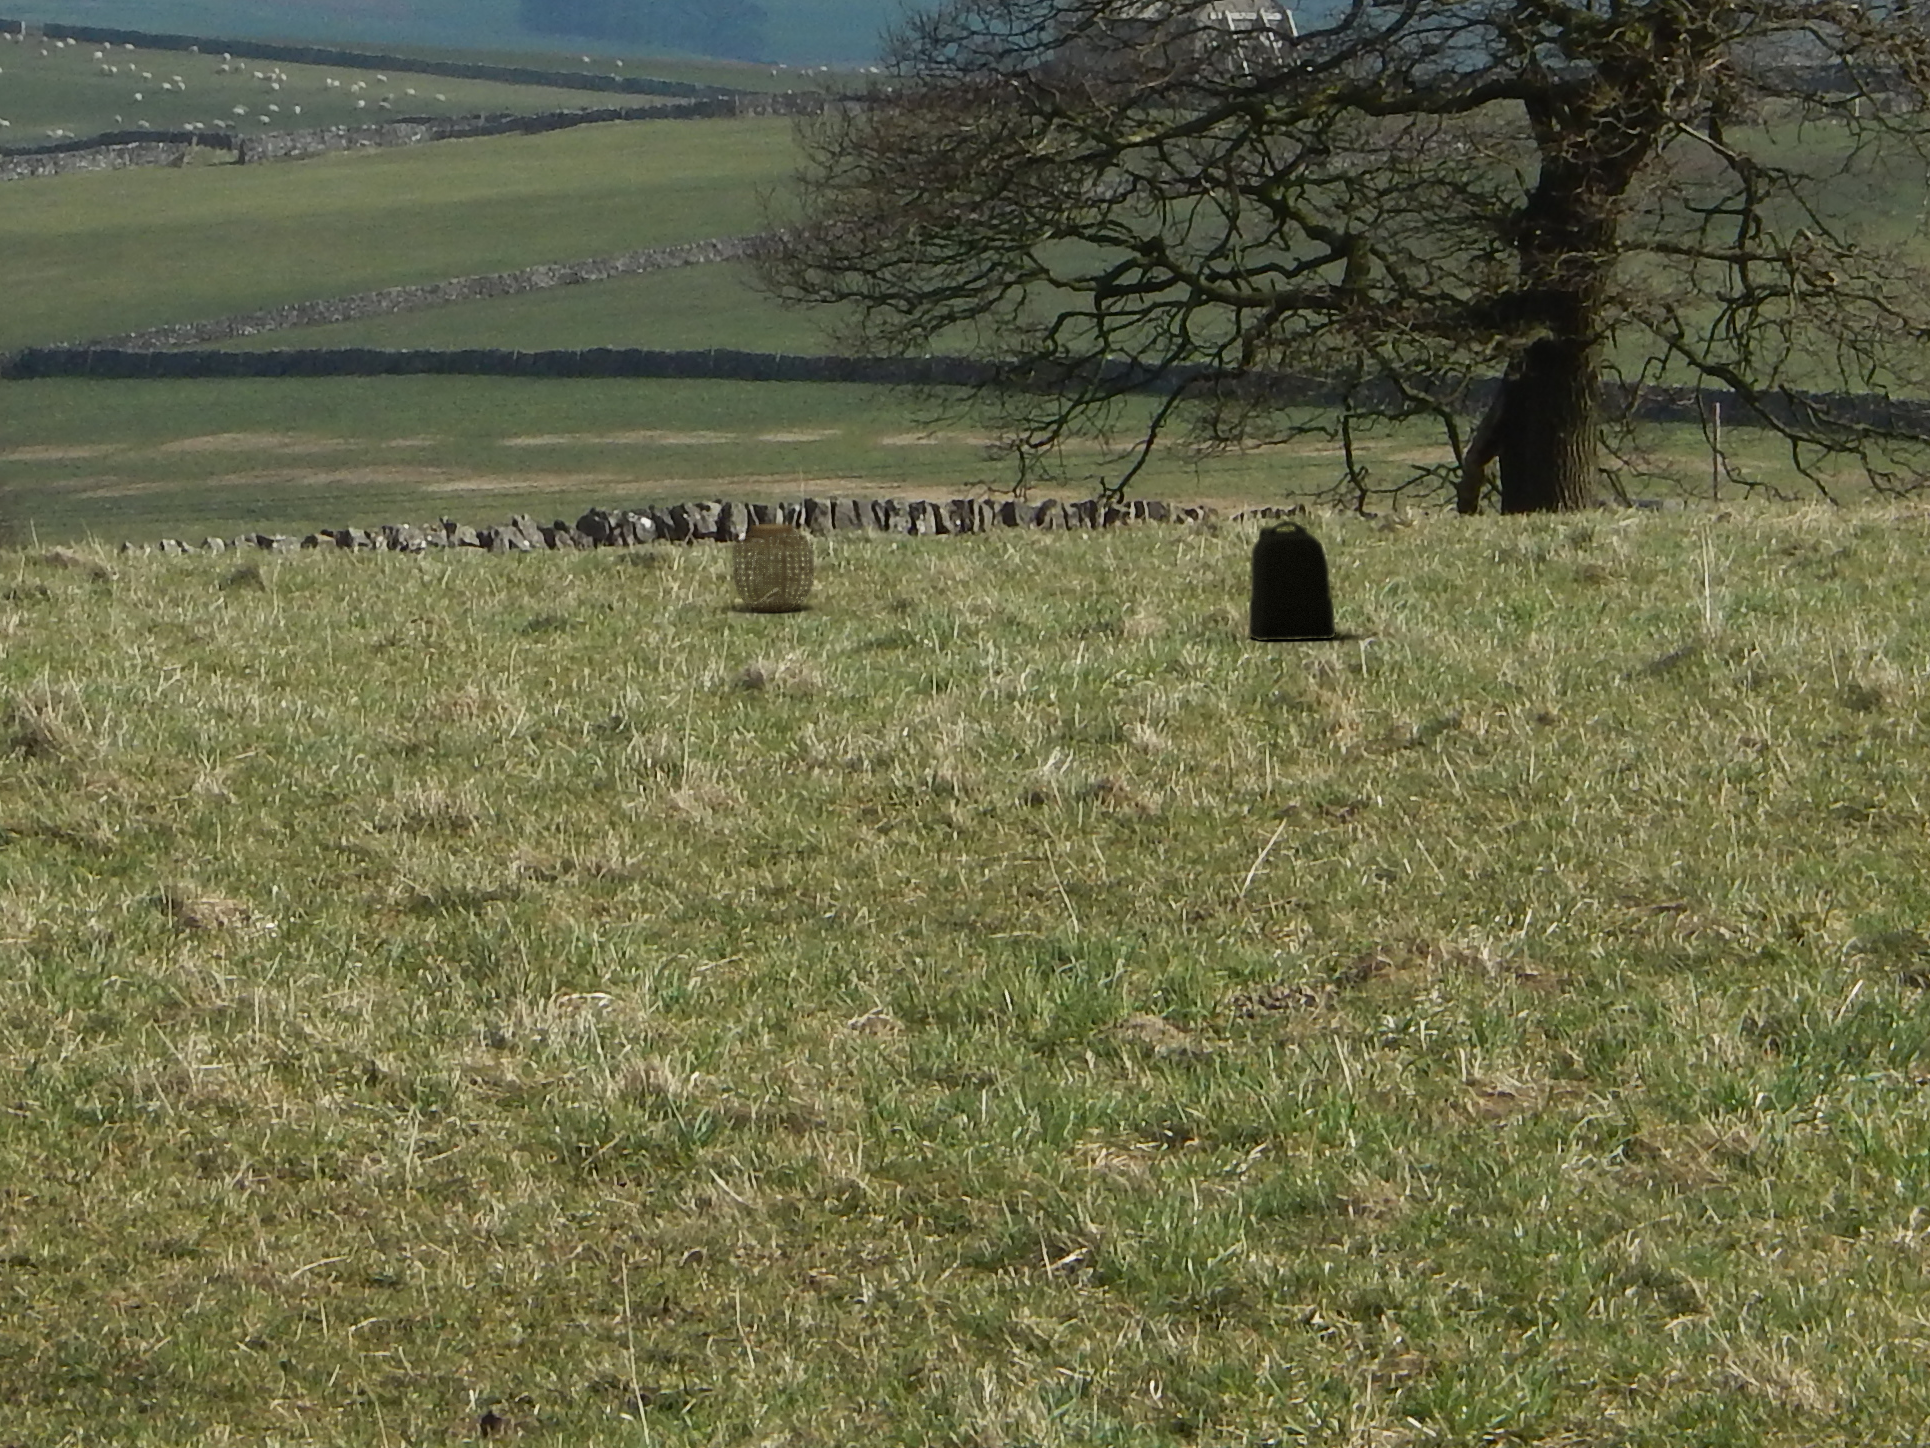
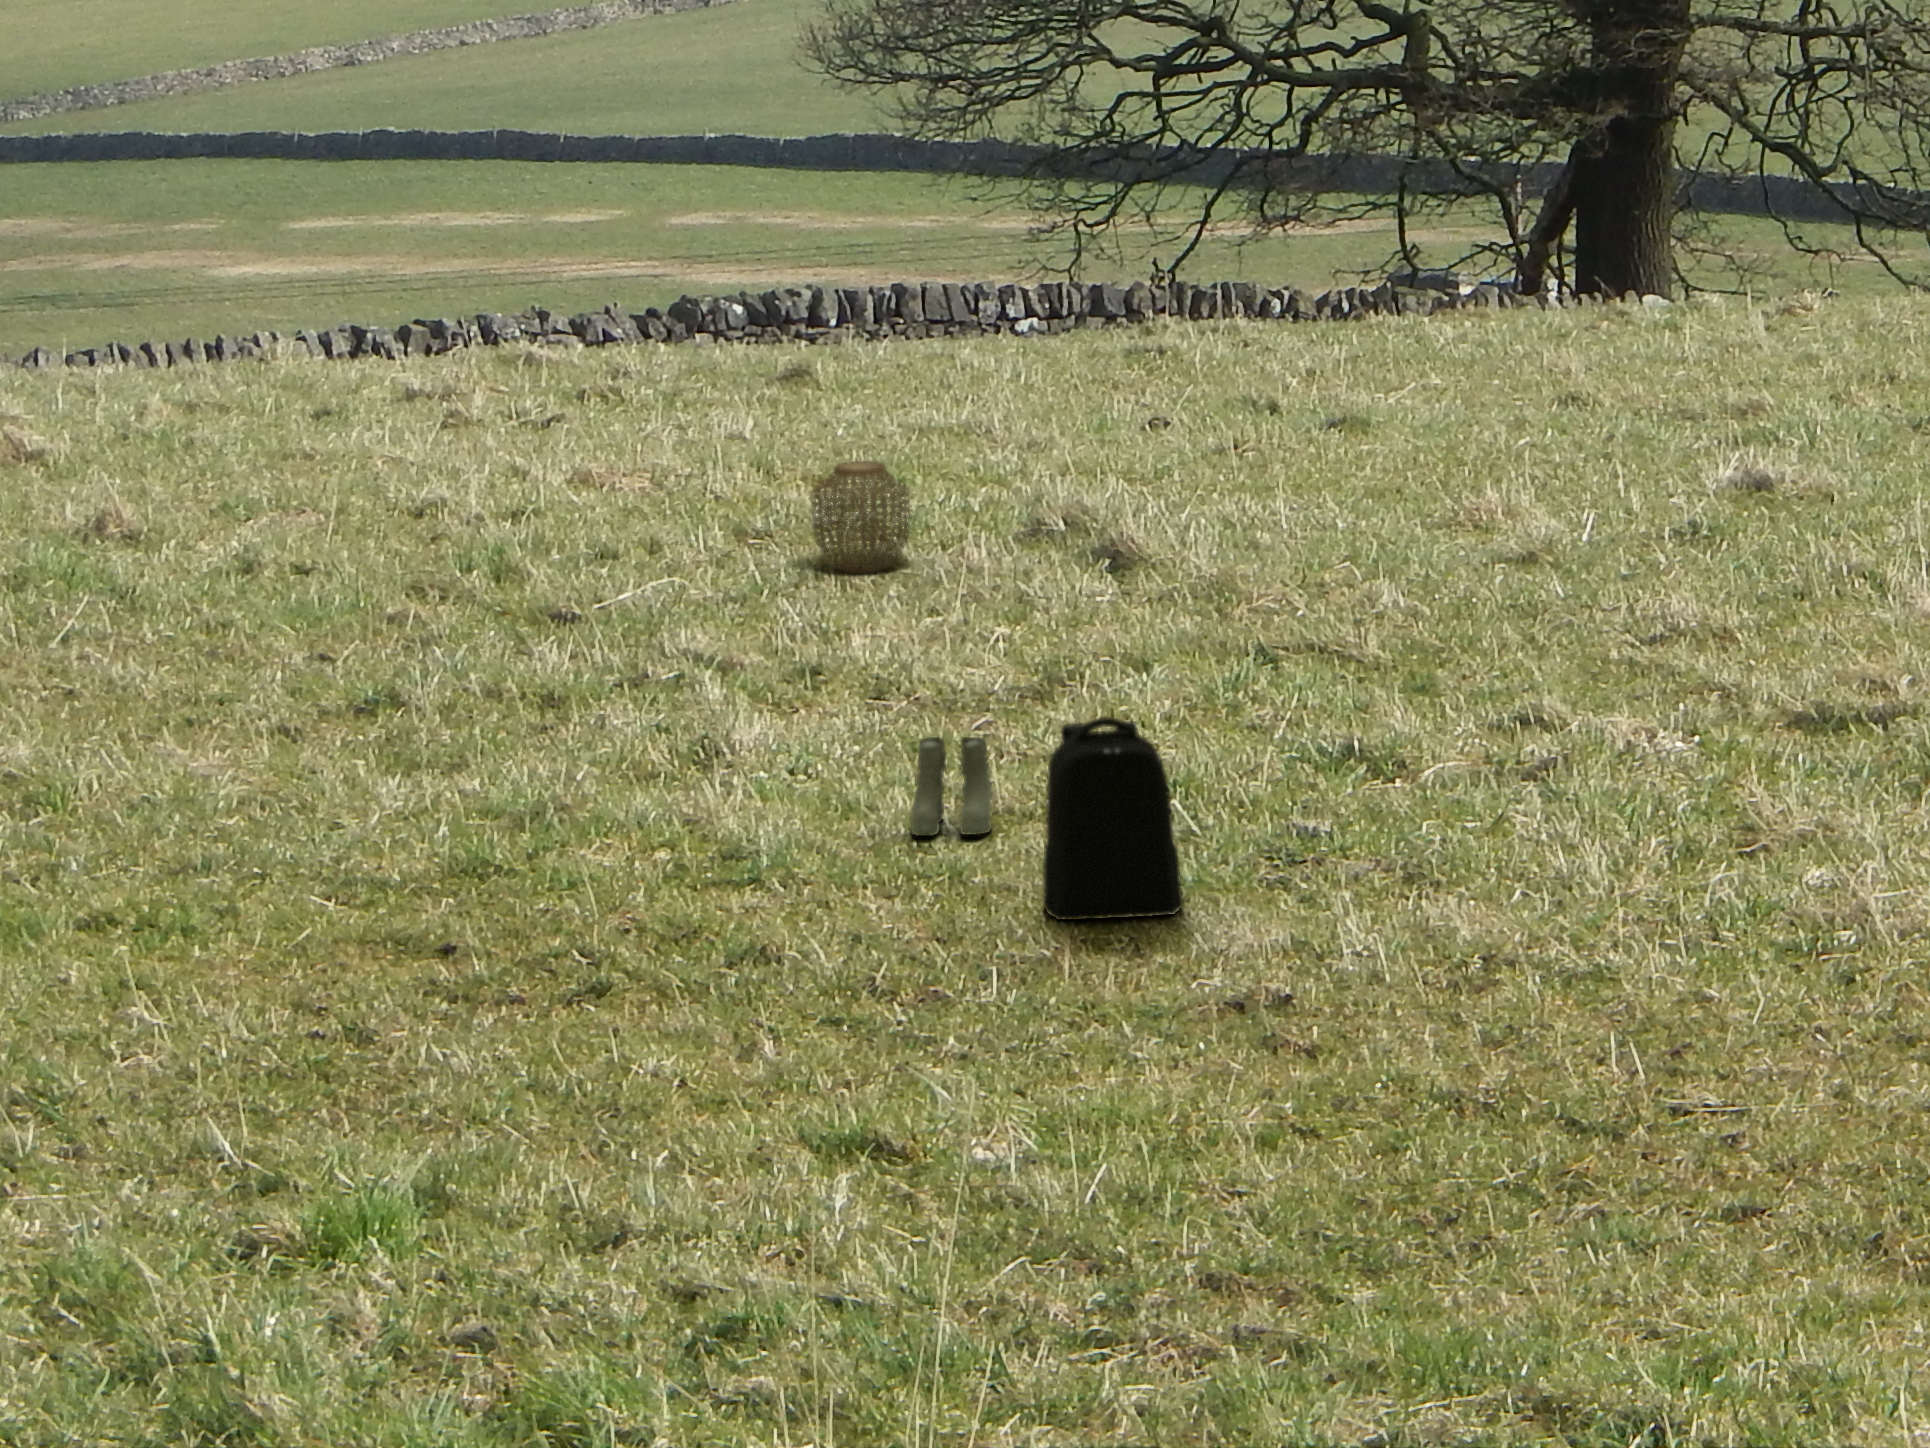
backpack: present [1248,521,1336,641] -> present [1043,717,1183,920]
boots: none [797,660,859,728] -> present [910,737,992,836]

